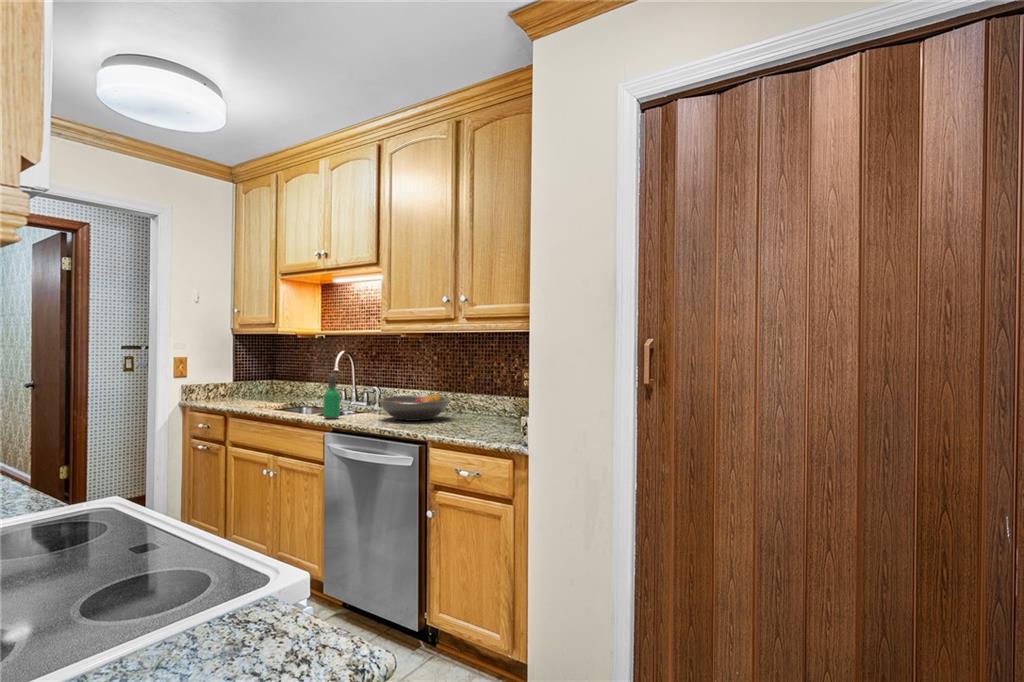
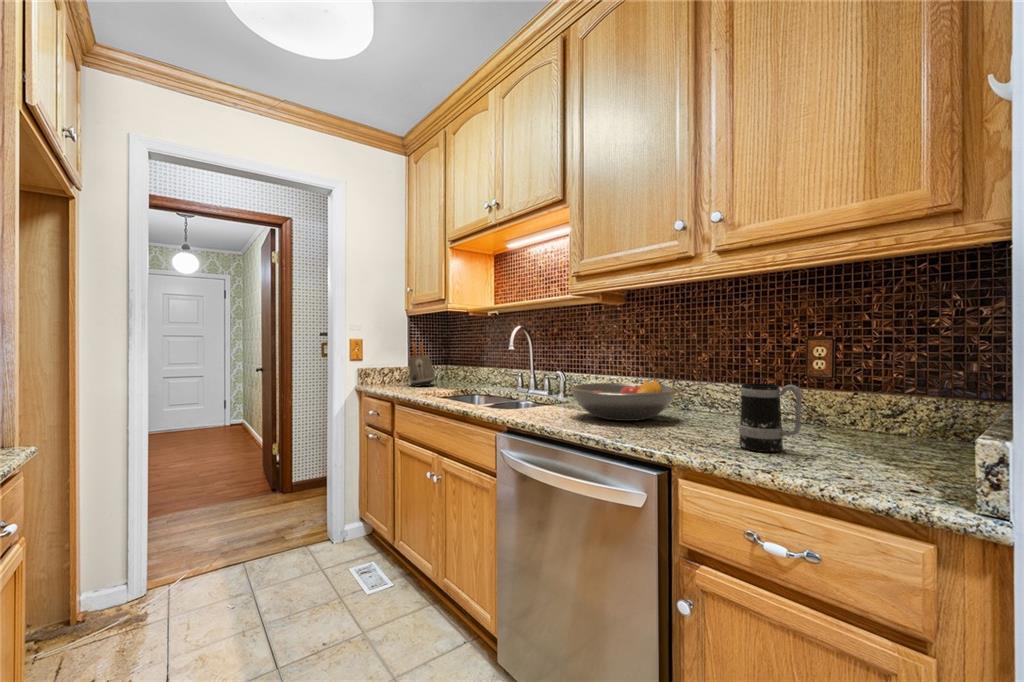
toaster: none [234,360,261,401] -> present [409,344,435,387]
soap dispenser: present [323,374,340,419] -> none [495,351,516,413]
mug: none [468,395,496,432] -> present [739,383,802,452]

